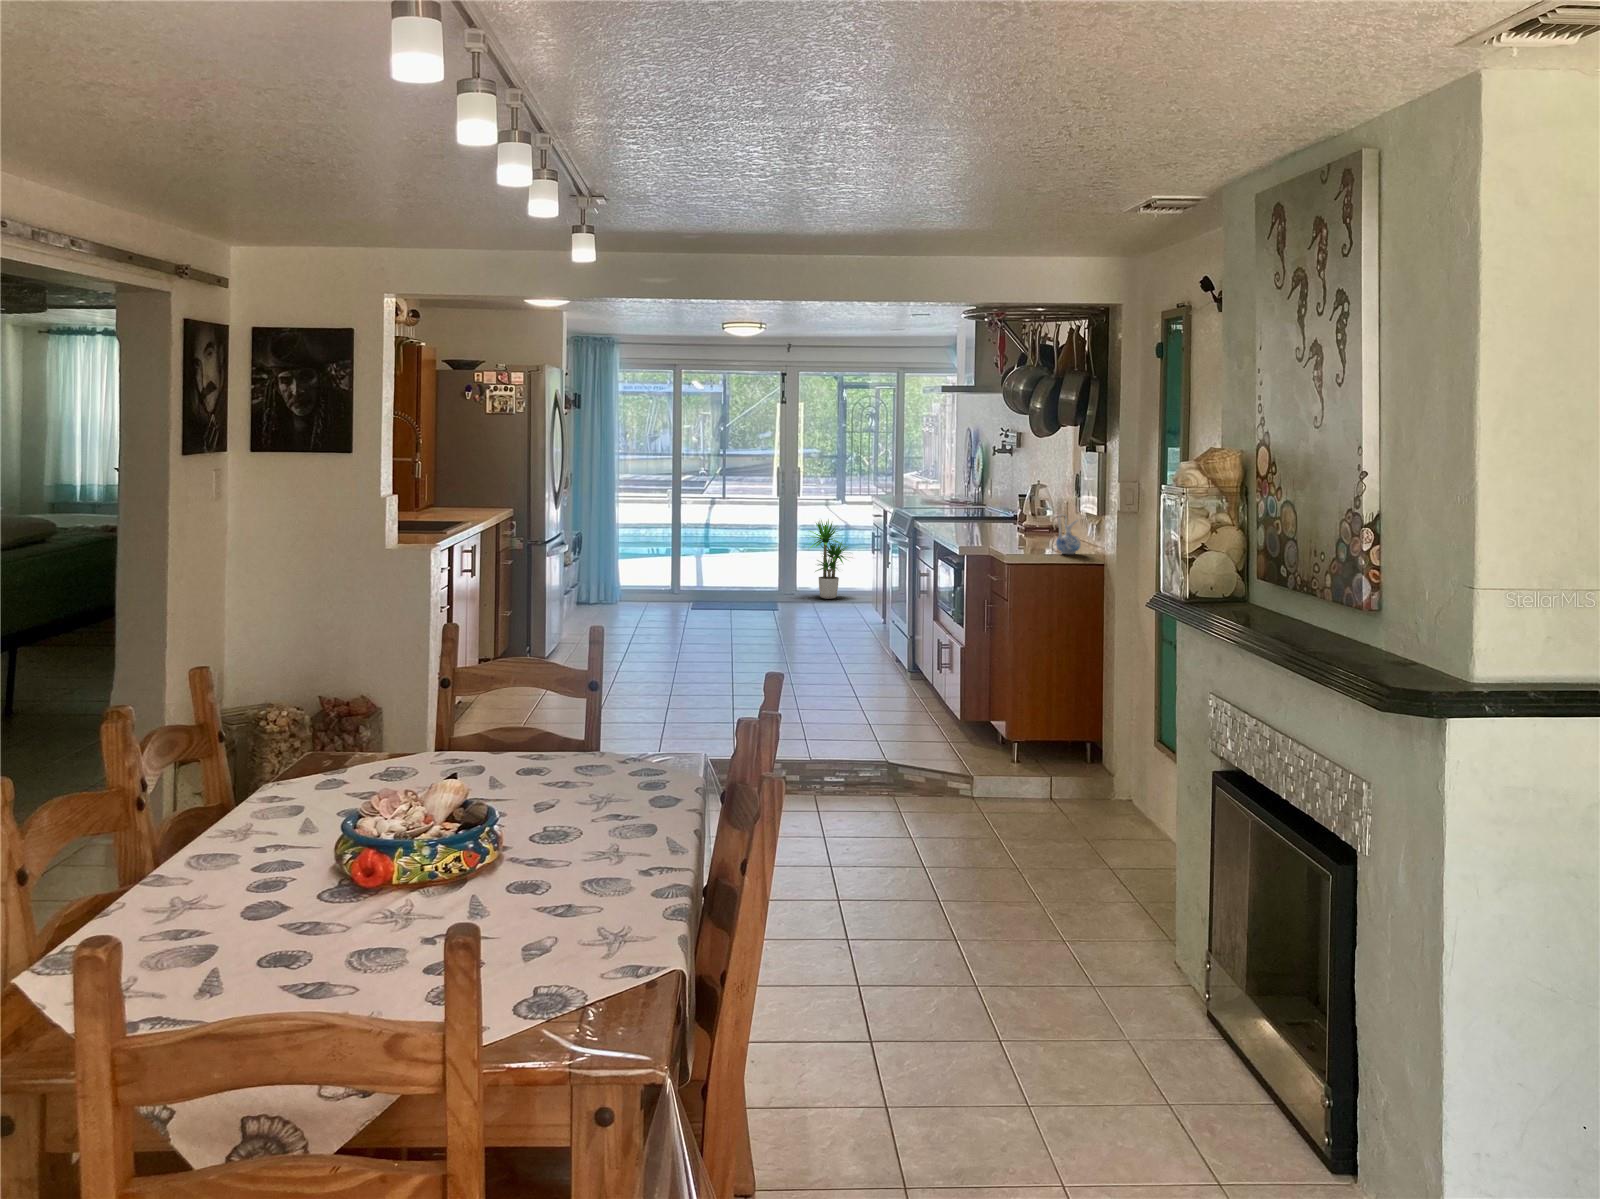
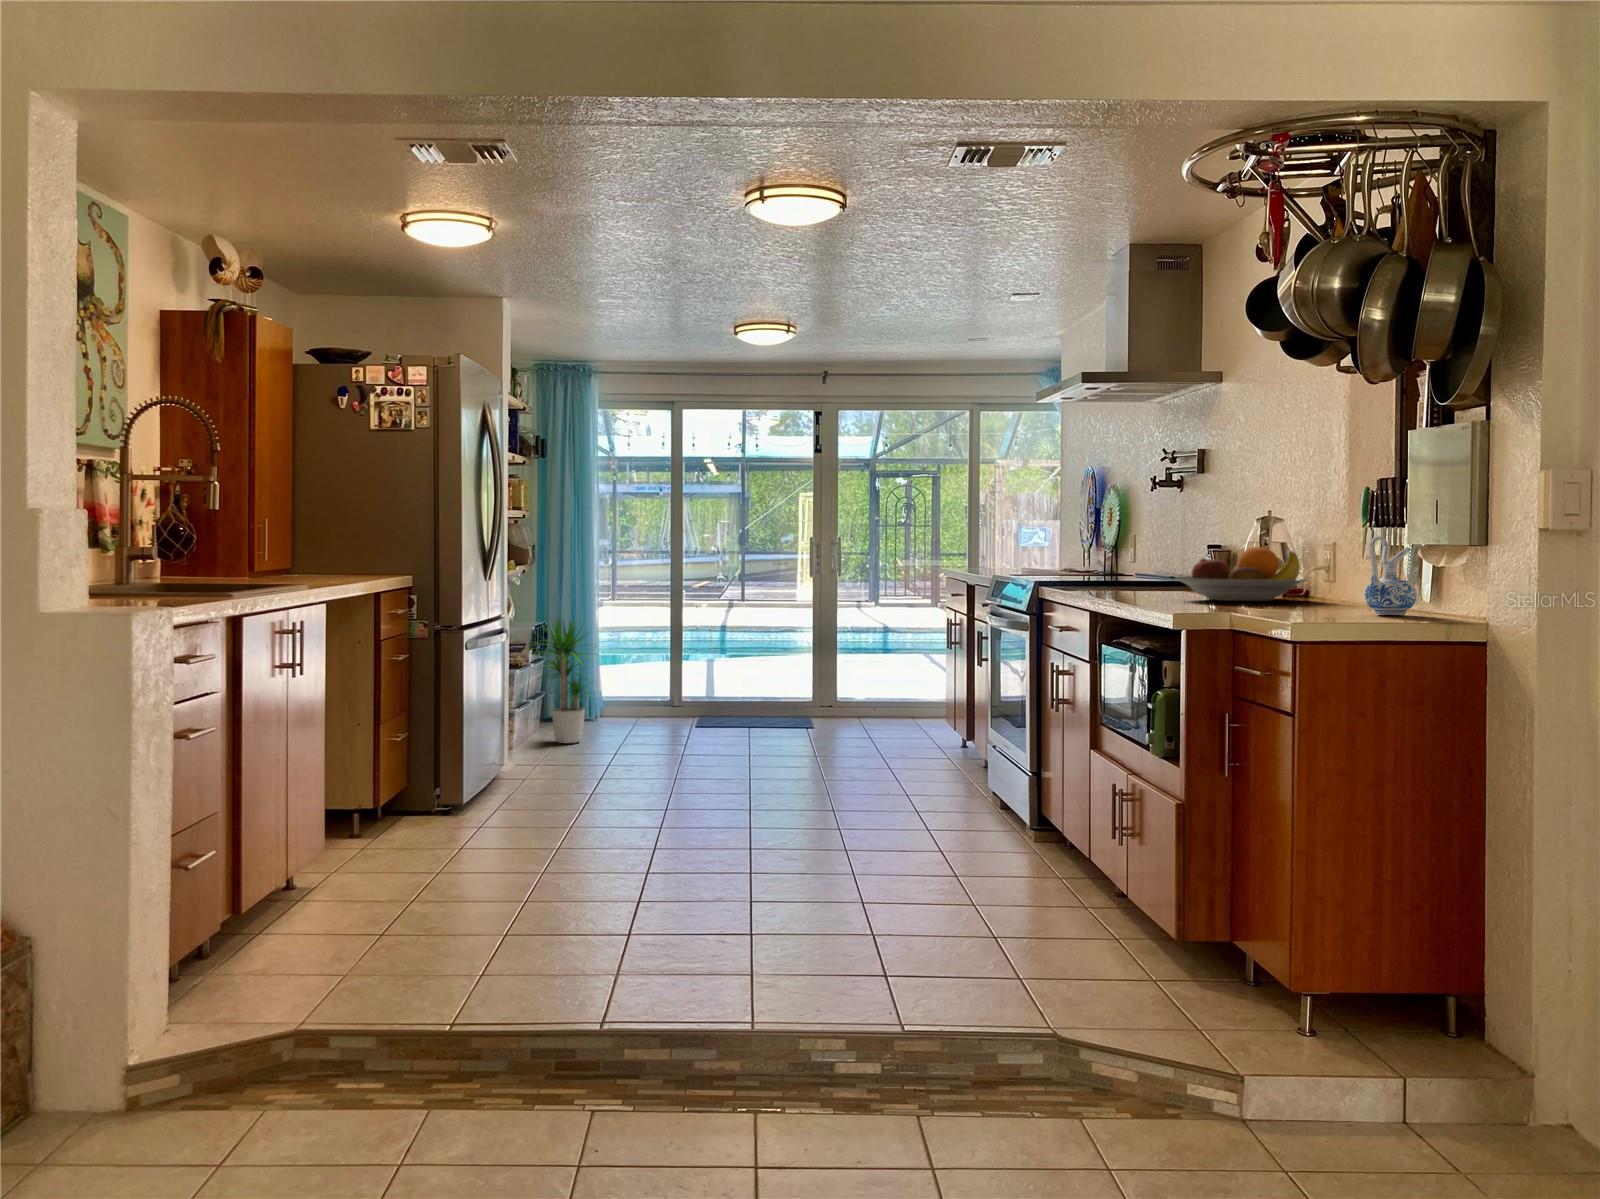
fruit bowl: none [977,509,1047,540] -> present [1176,547,1306,601]
potted plant: present [810,520,848,599] -> present [535,618,591,743]

